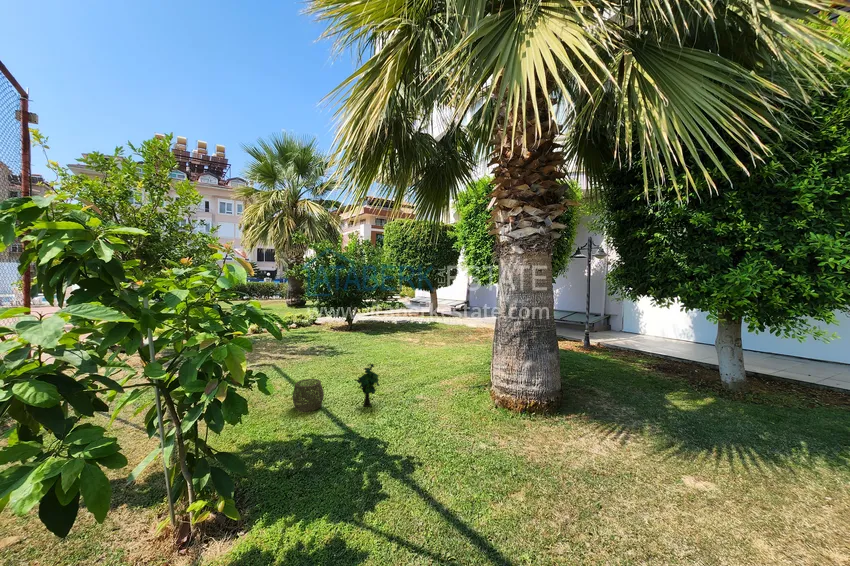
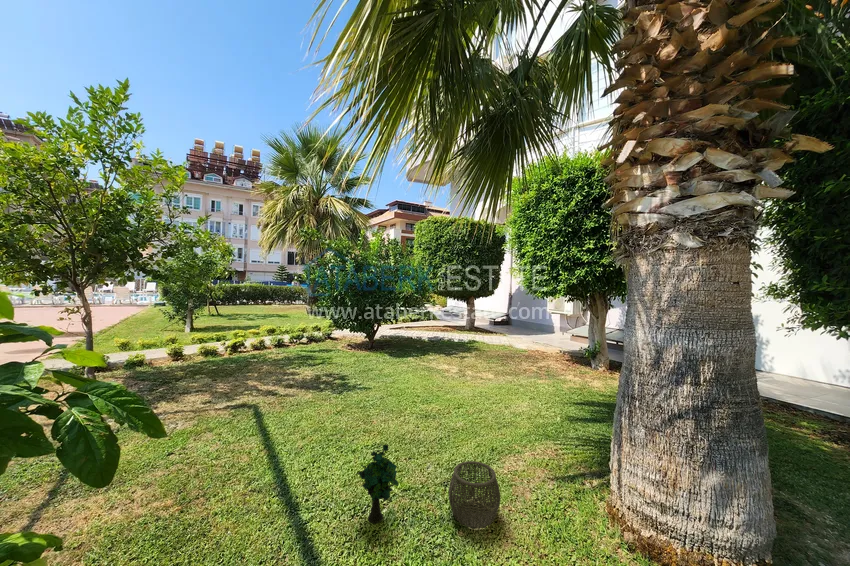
woven basket: present [292,379,324,412] -> present [448,461,501,529]

